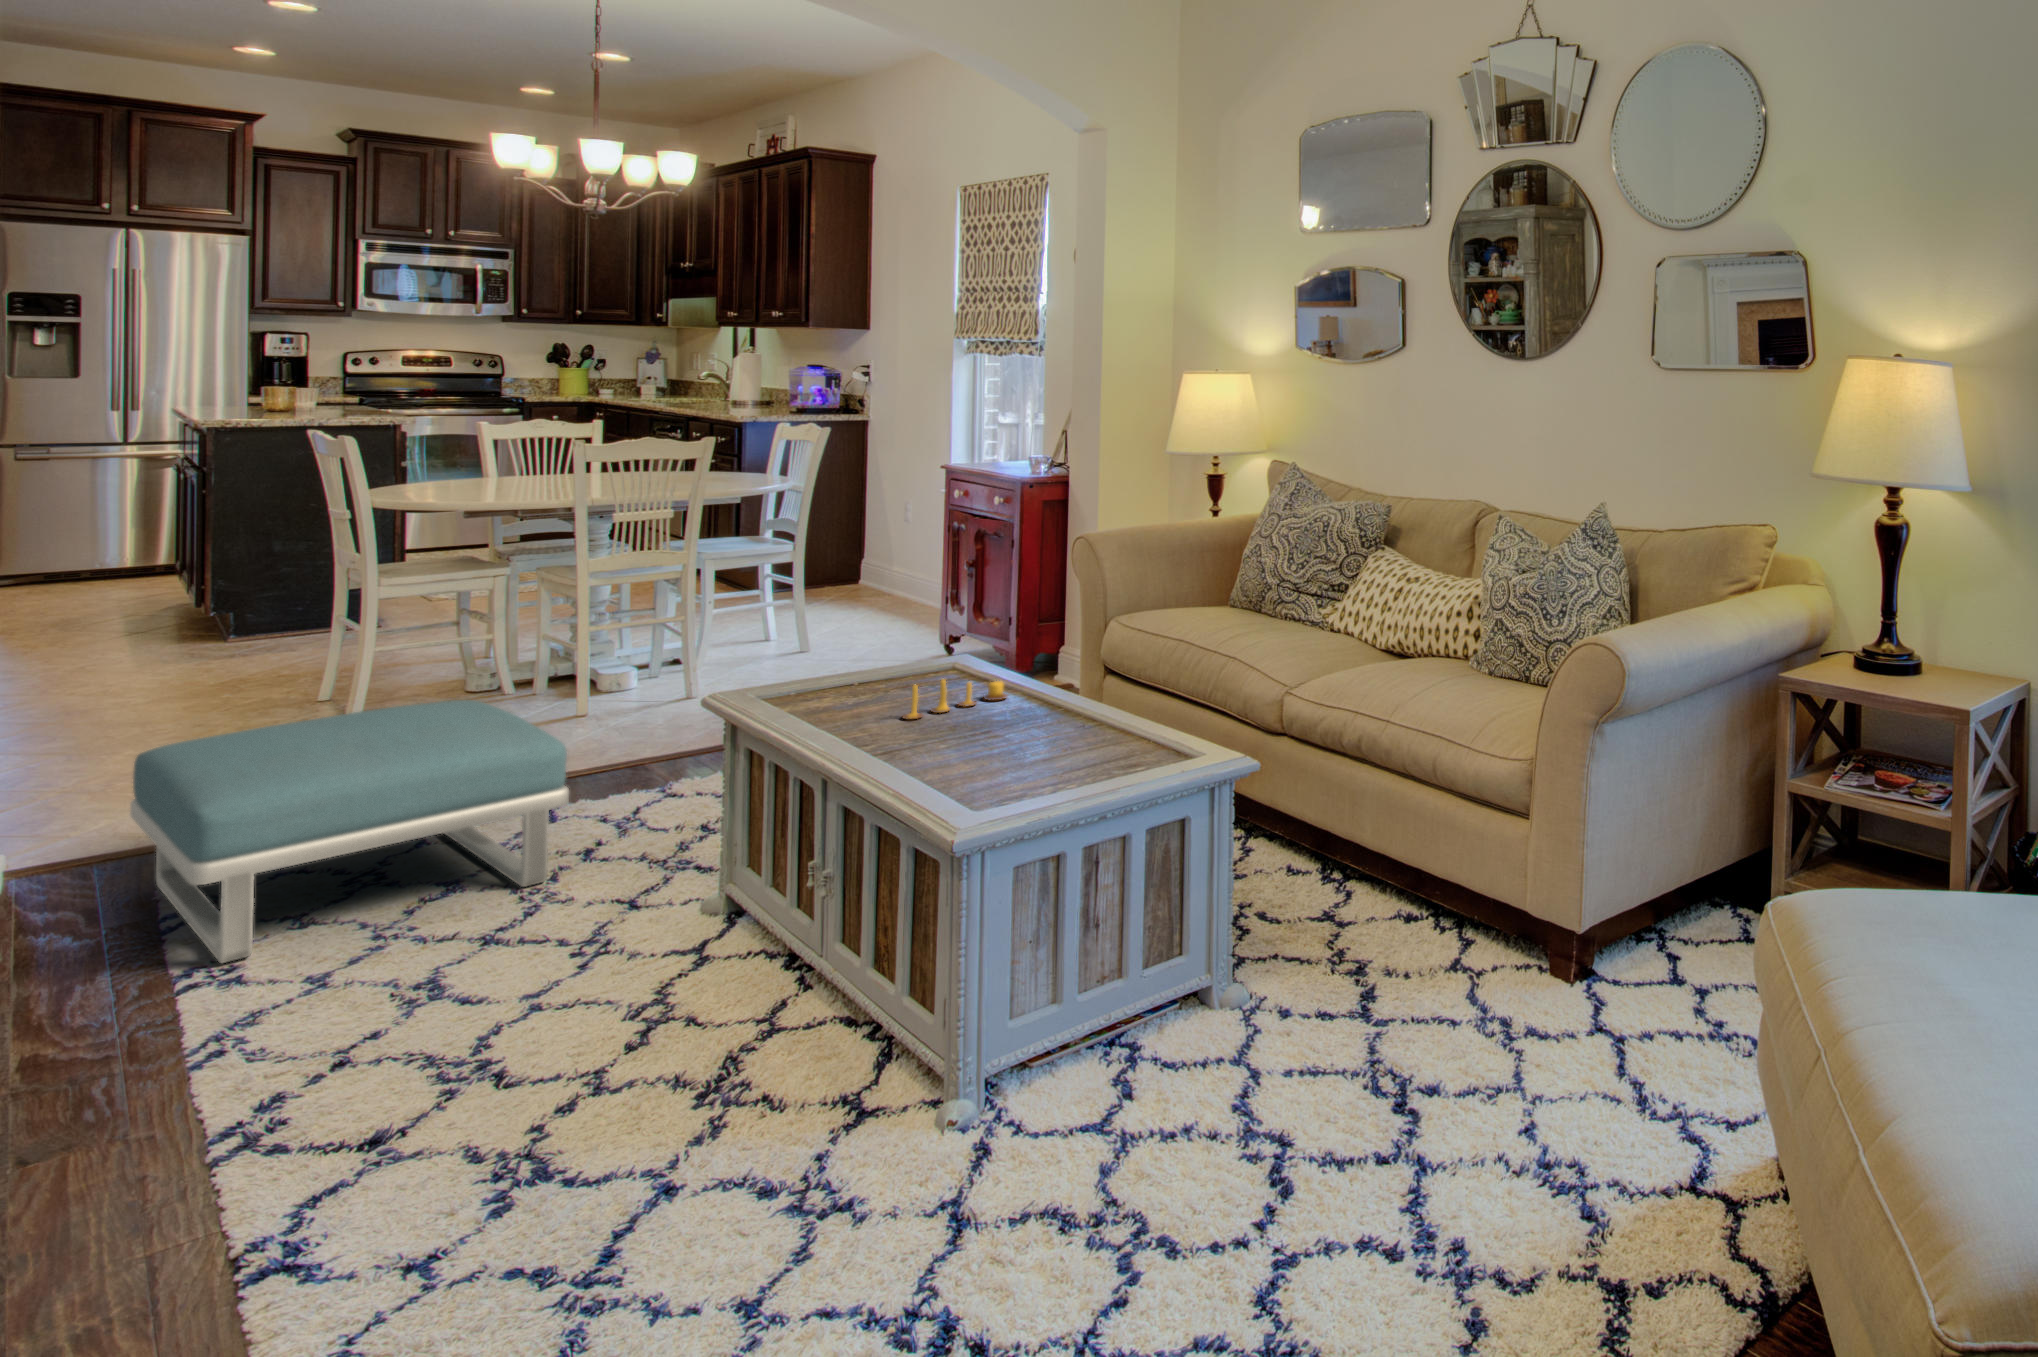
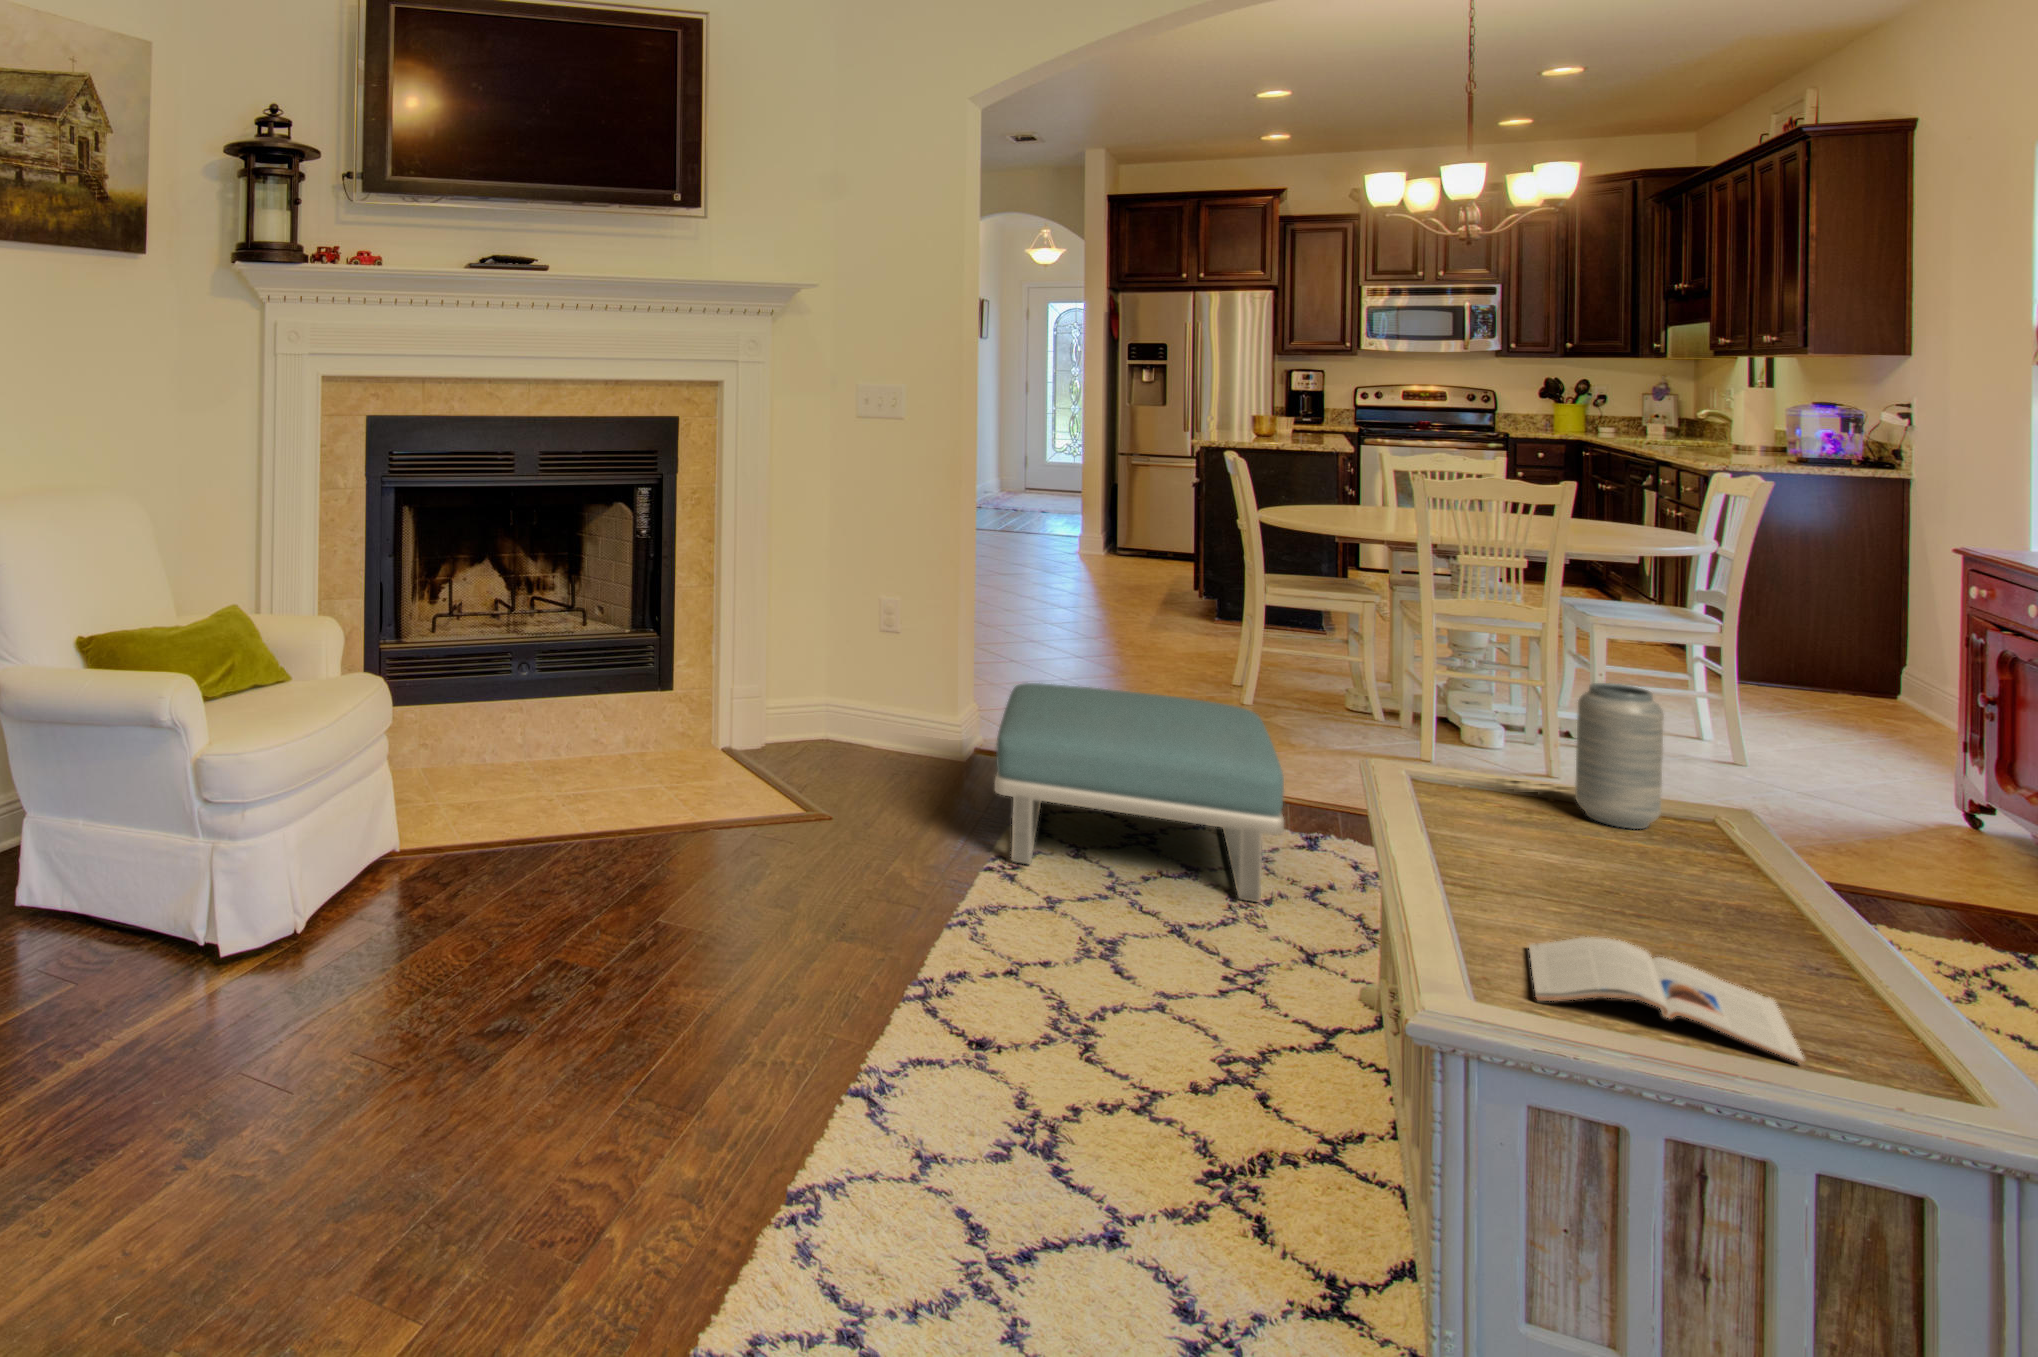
vase: none [876,578,933,685] -> present [1575,683,1664,829]
candle: present [903,679,1007,719] -> none [1551,819,1749,891]
magazine: none [952,743,1124,798] -> present [1529,937,1804,1063]

